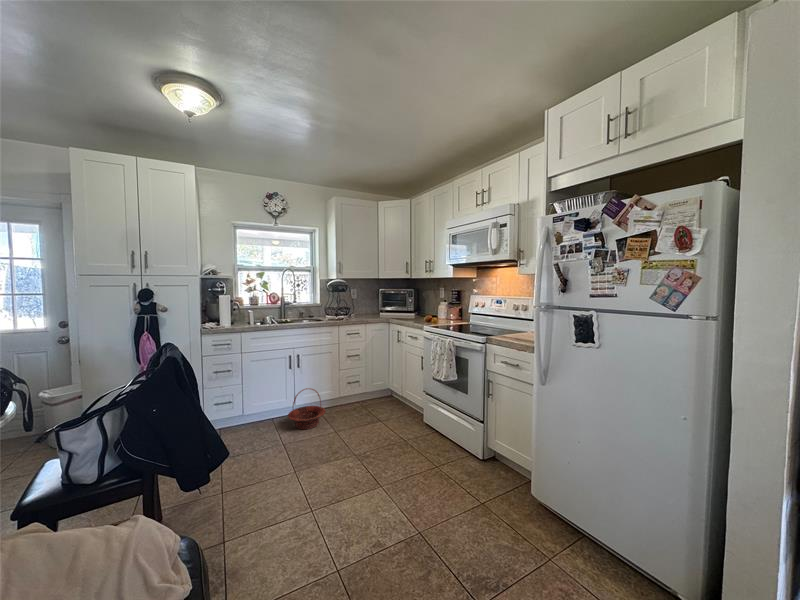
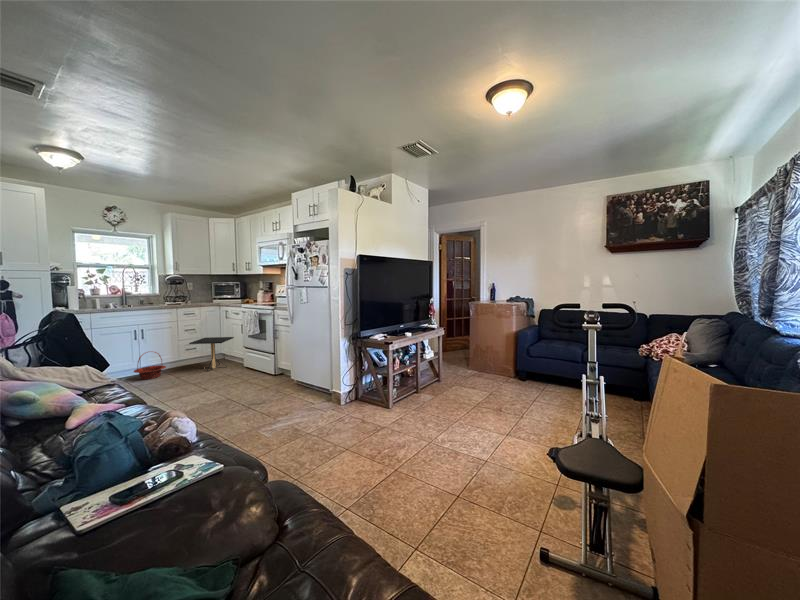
side table: none [354,369,409,425] -> present [189,337,234,371]

